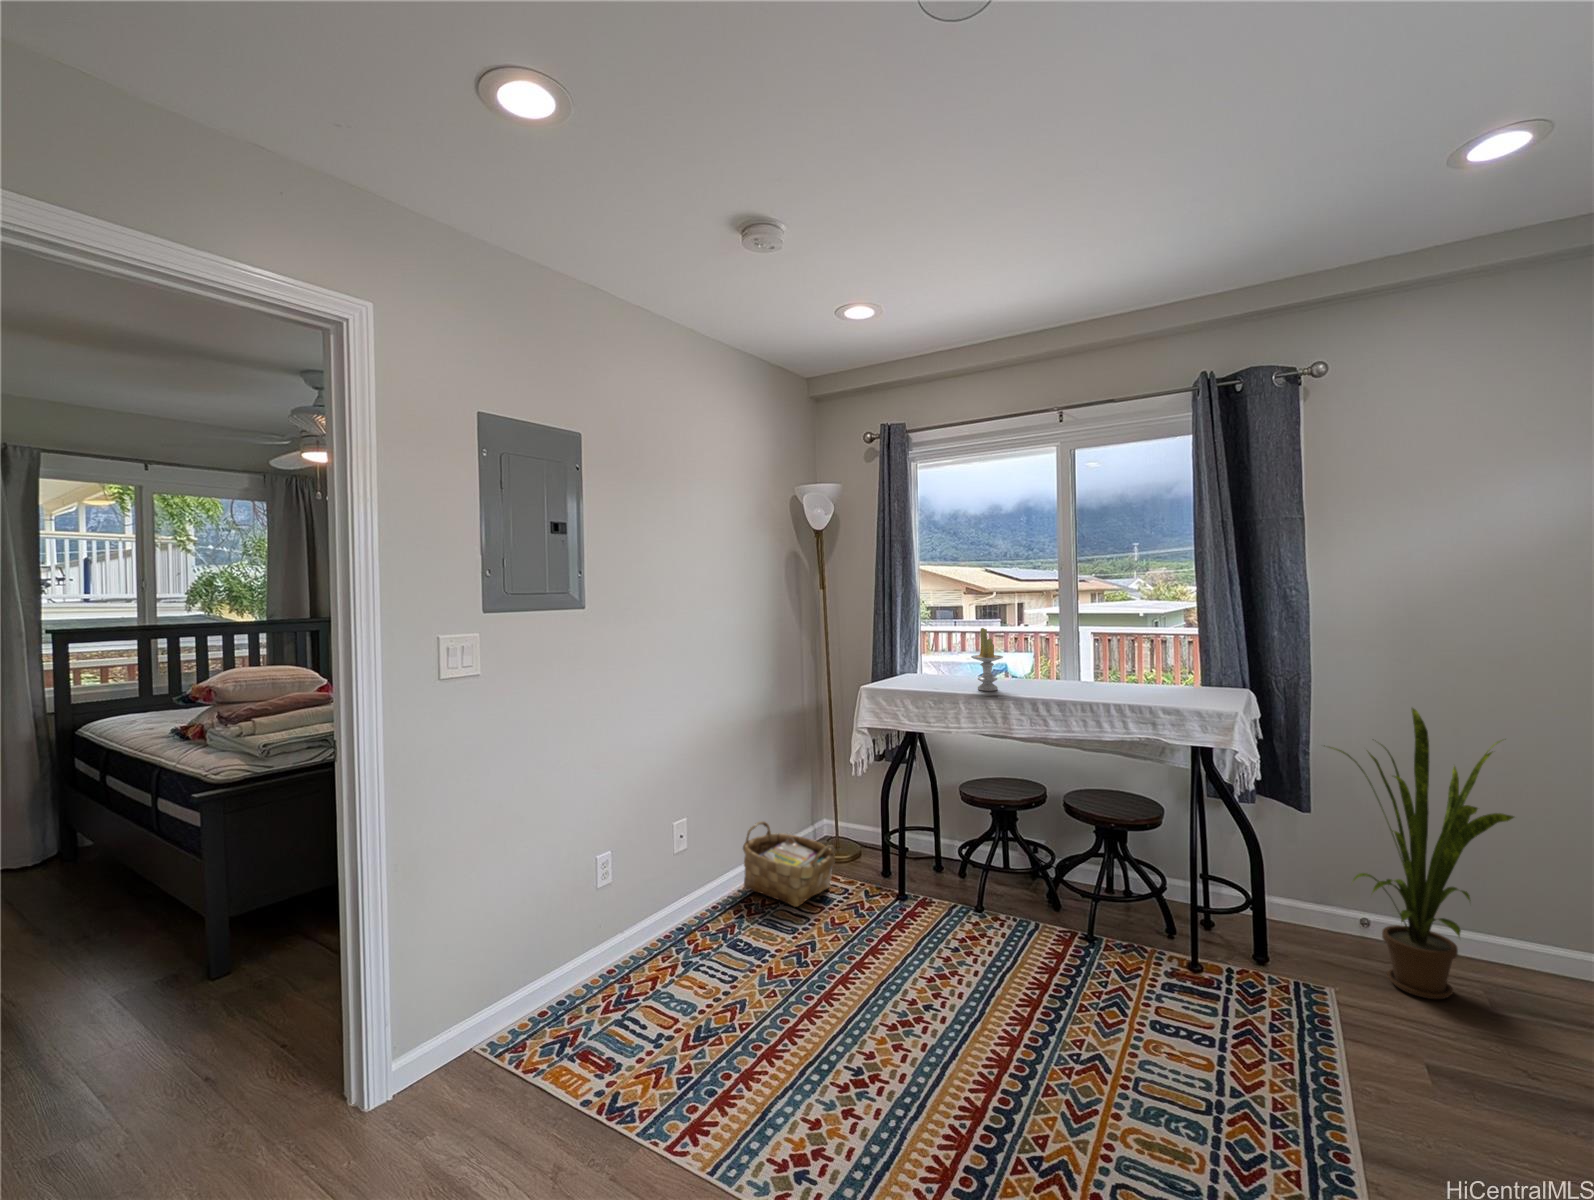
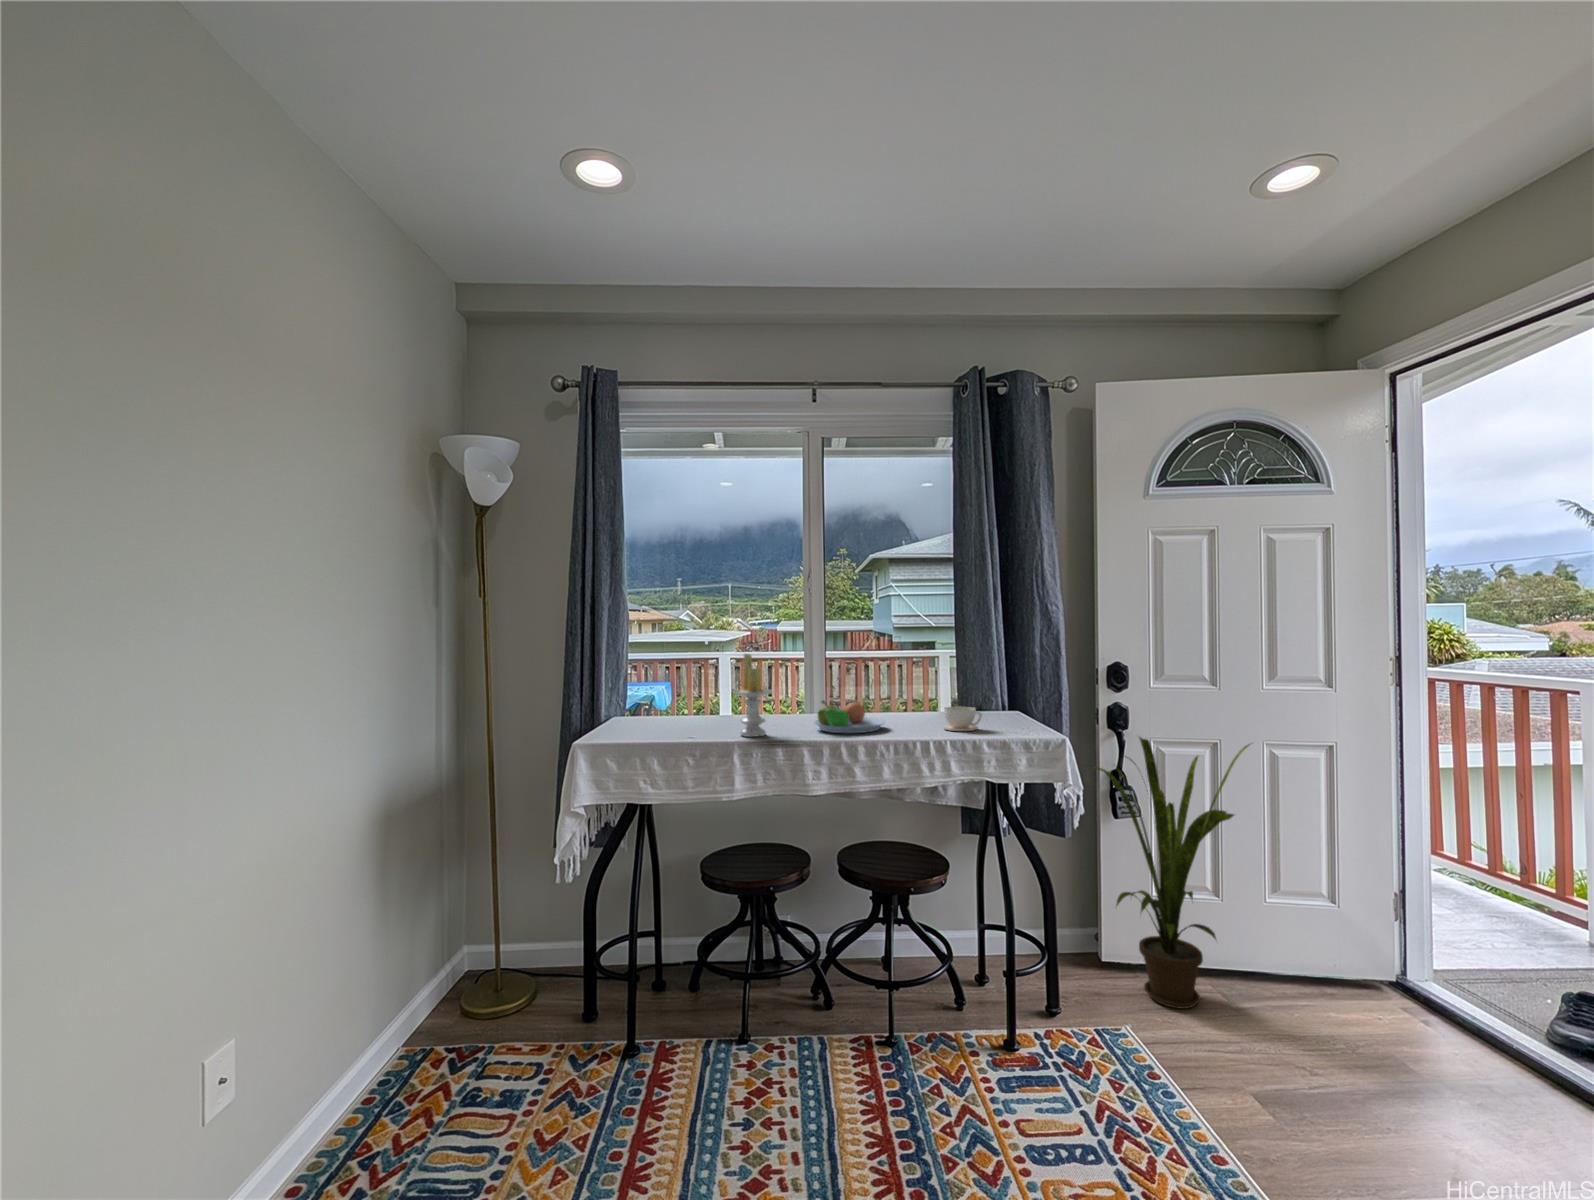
fruit bowl: none [1036,667,1101,695] -> present [814,700,885,733]
coffee cup: none [1148,679,1183,701] -> present [943,706,982,731]
woven basket: present [743,821,835,907] -> none [349,989,523,1133]

